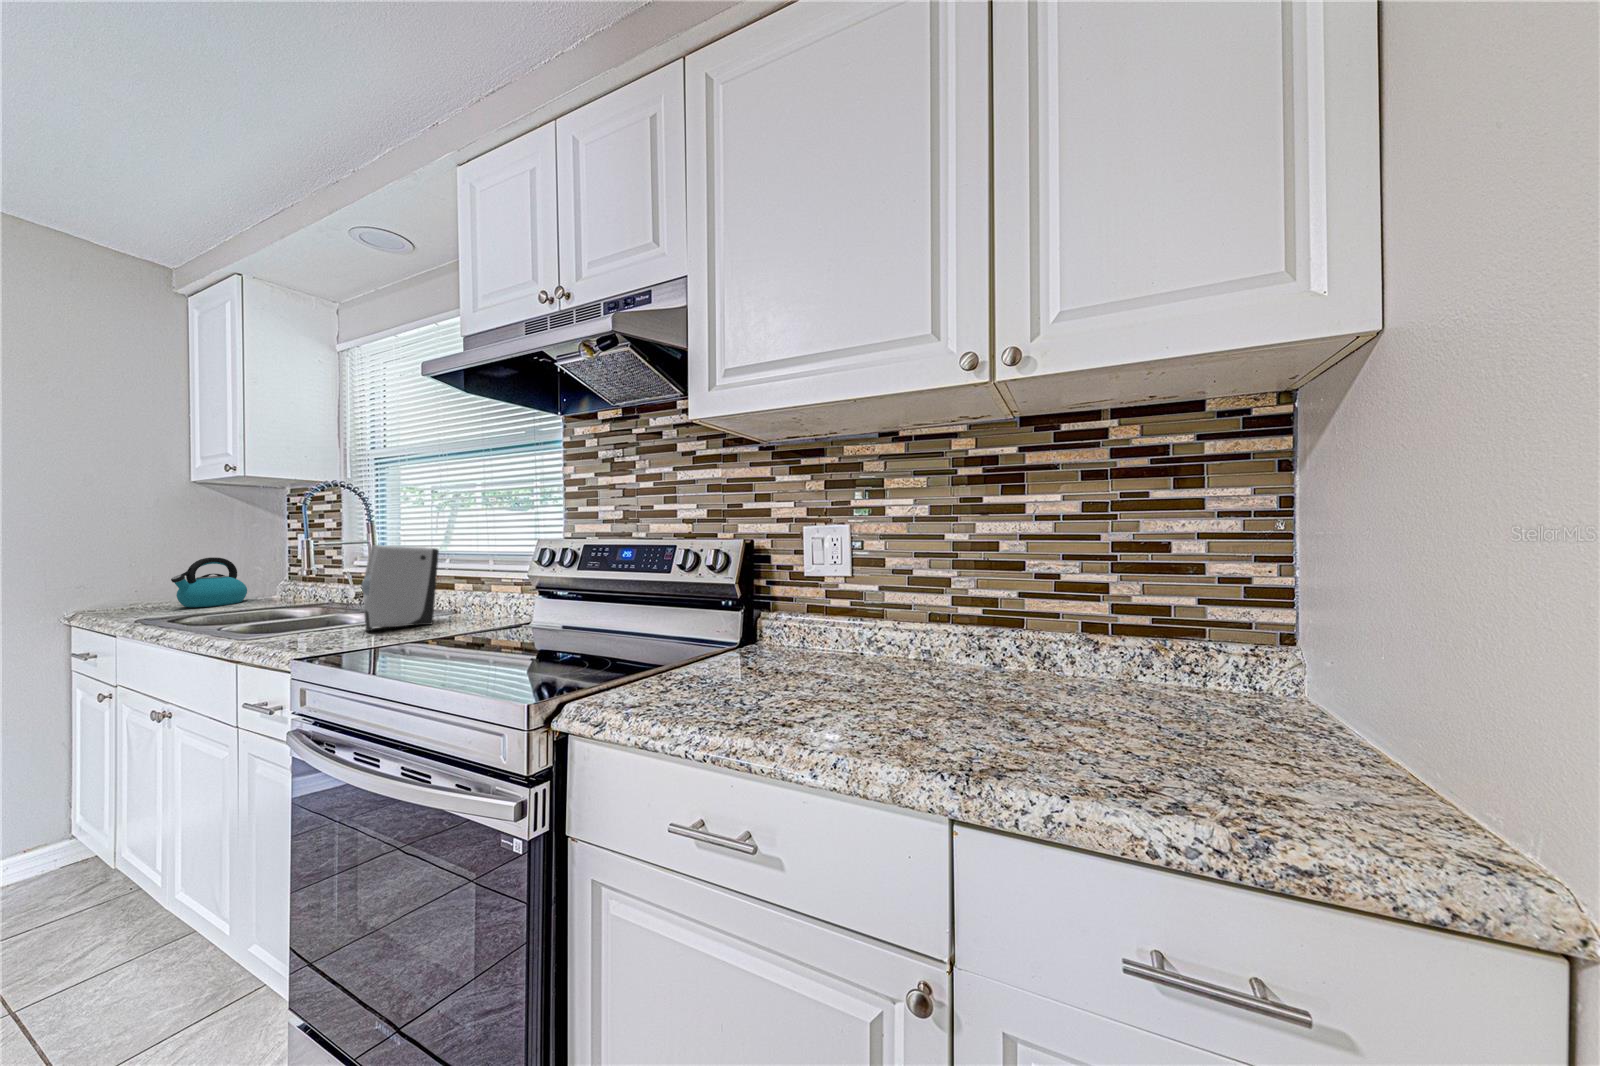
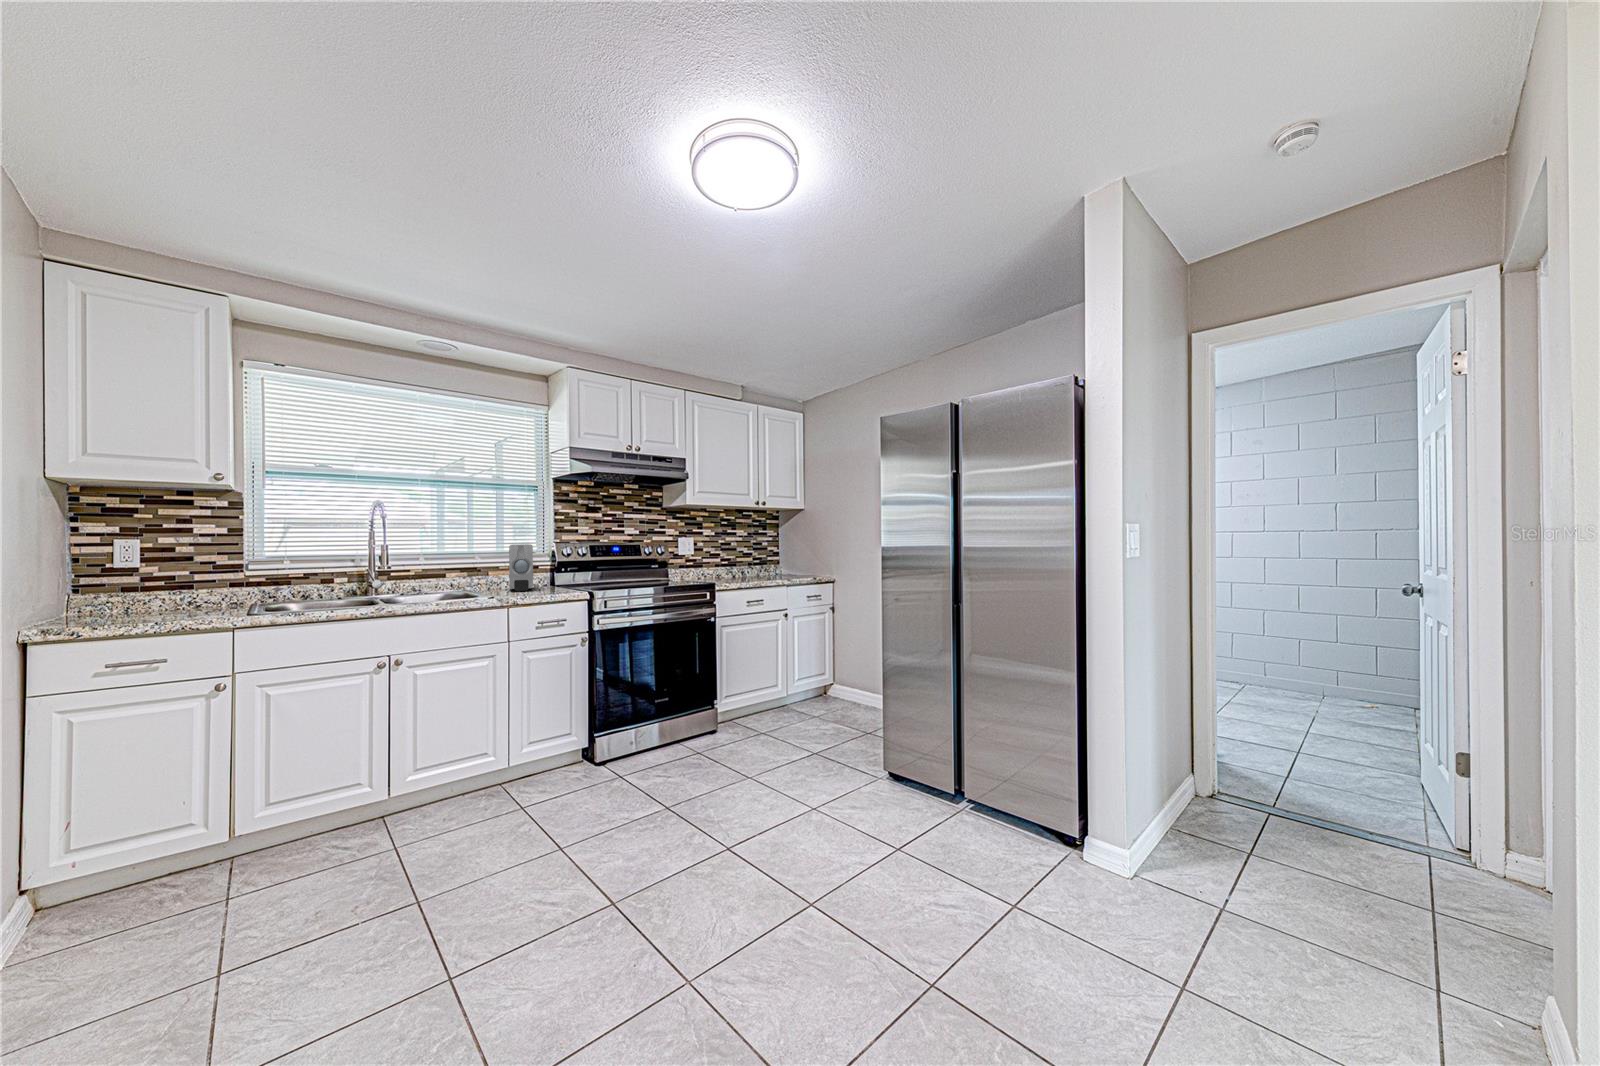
kettle: present [171,557,247,607] -> none [94,564,174,618]

